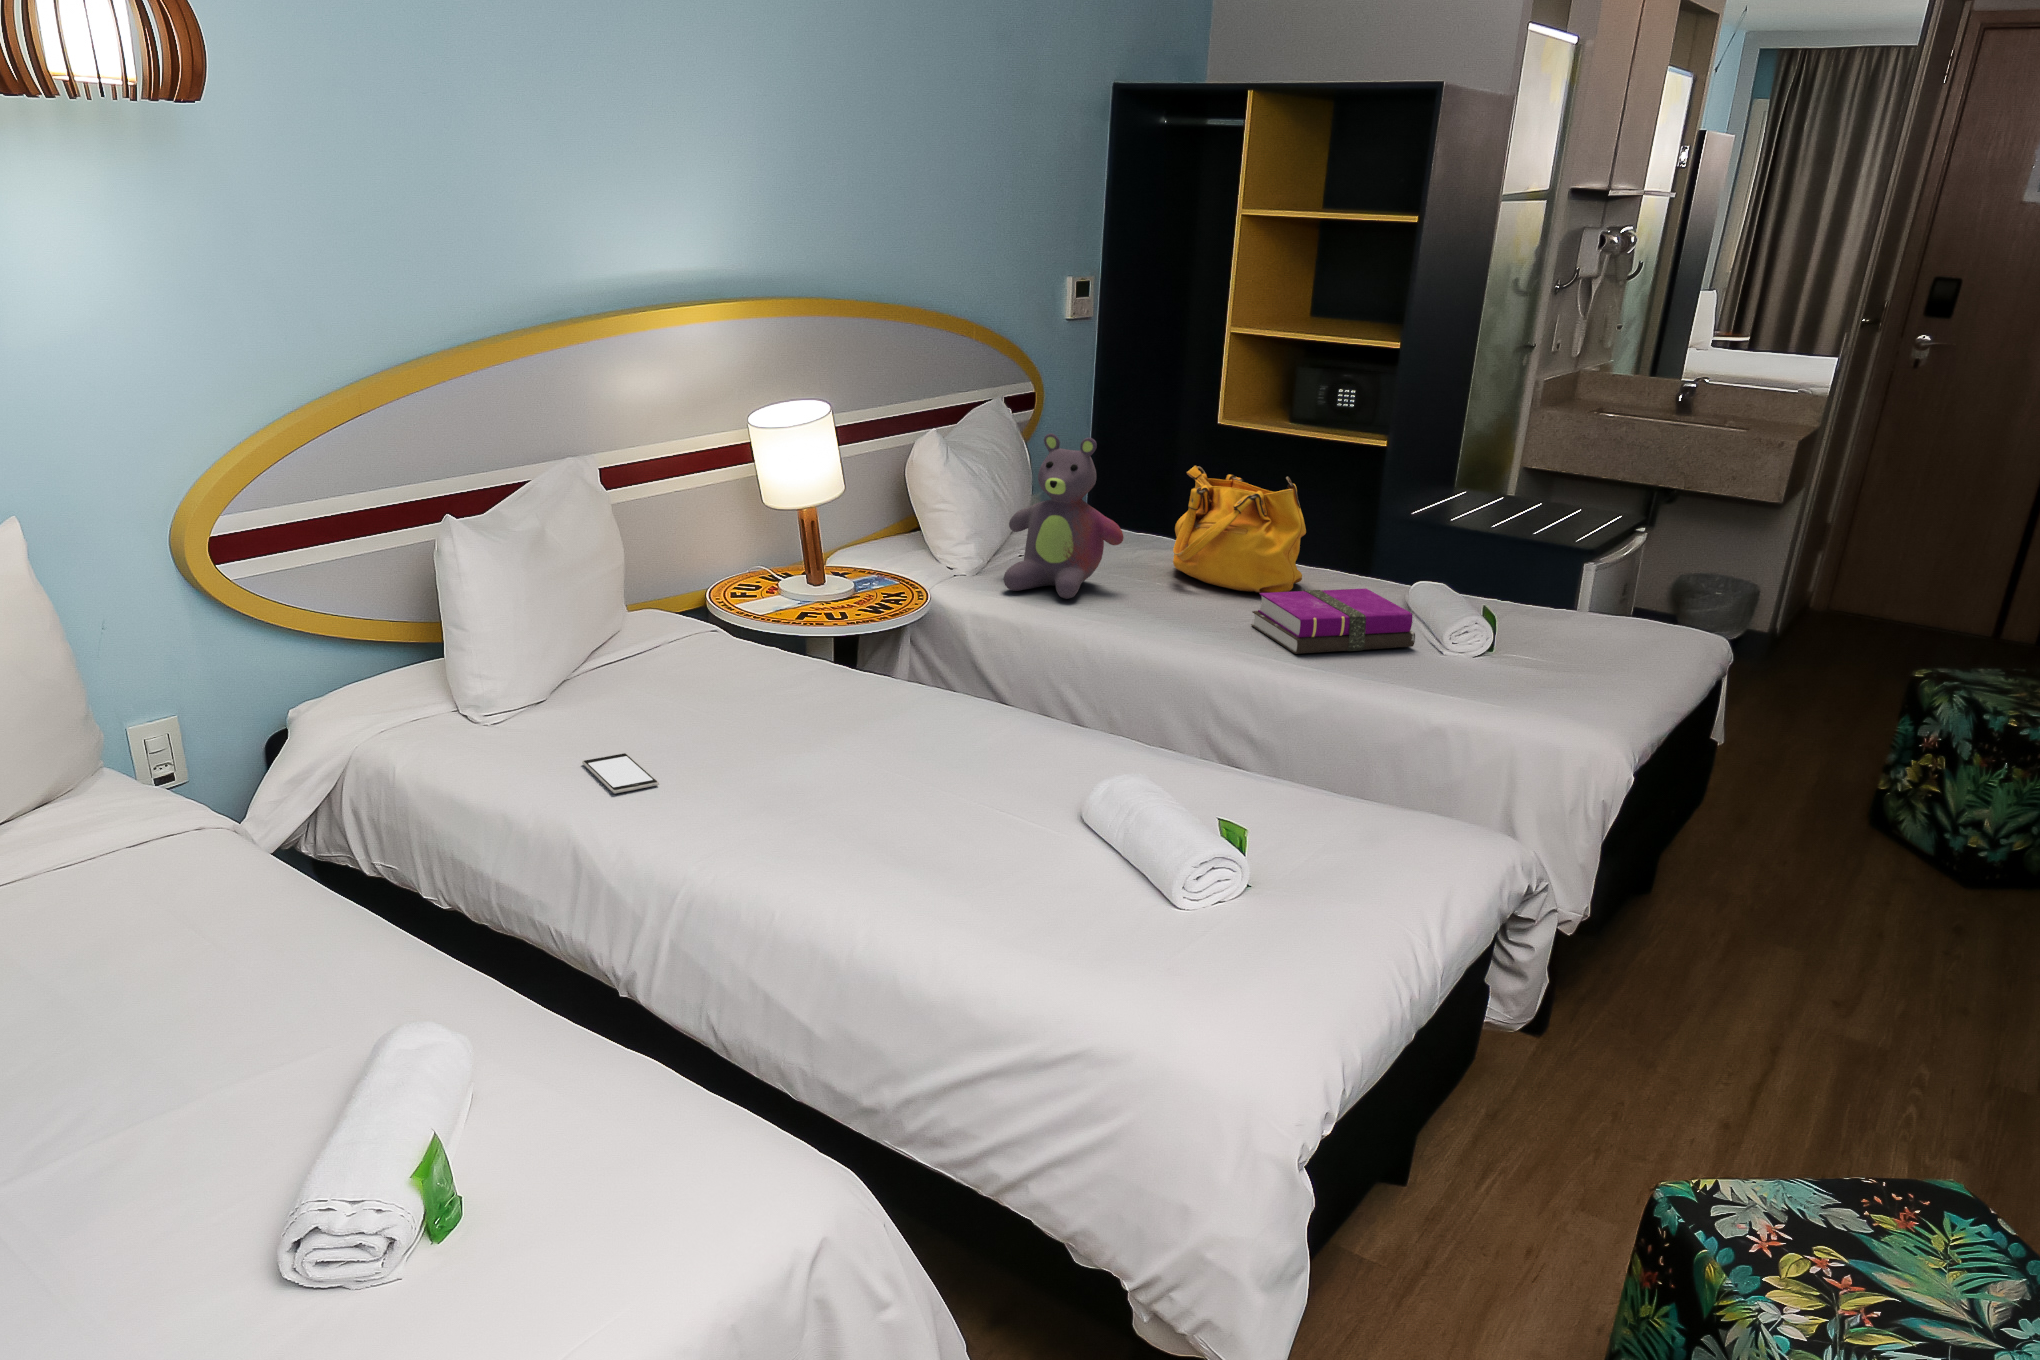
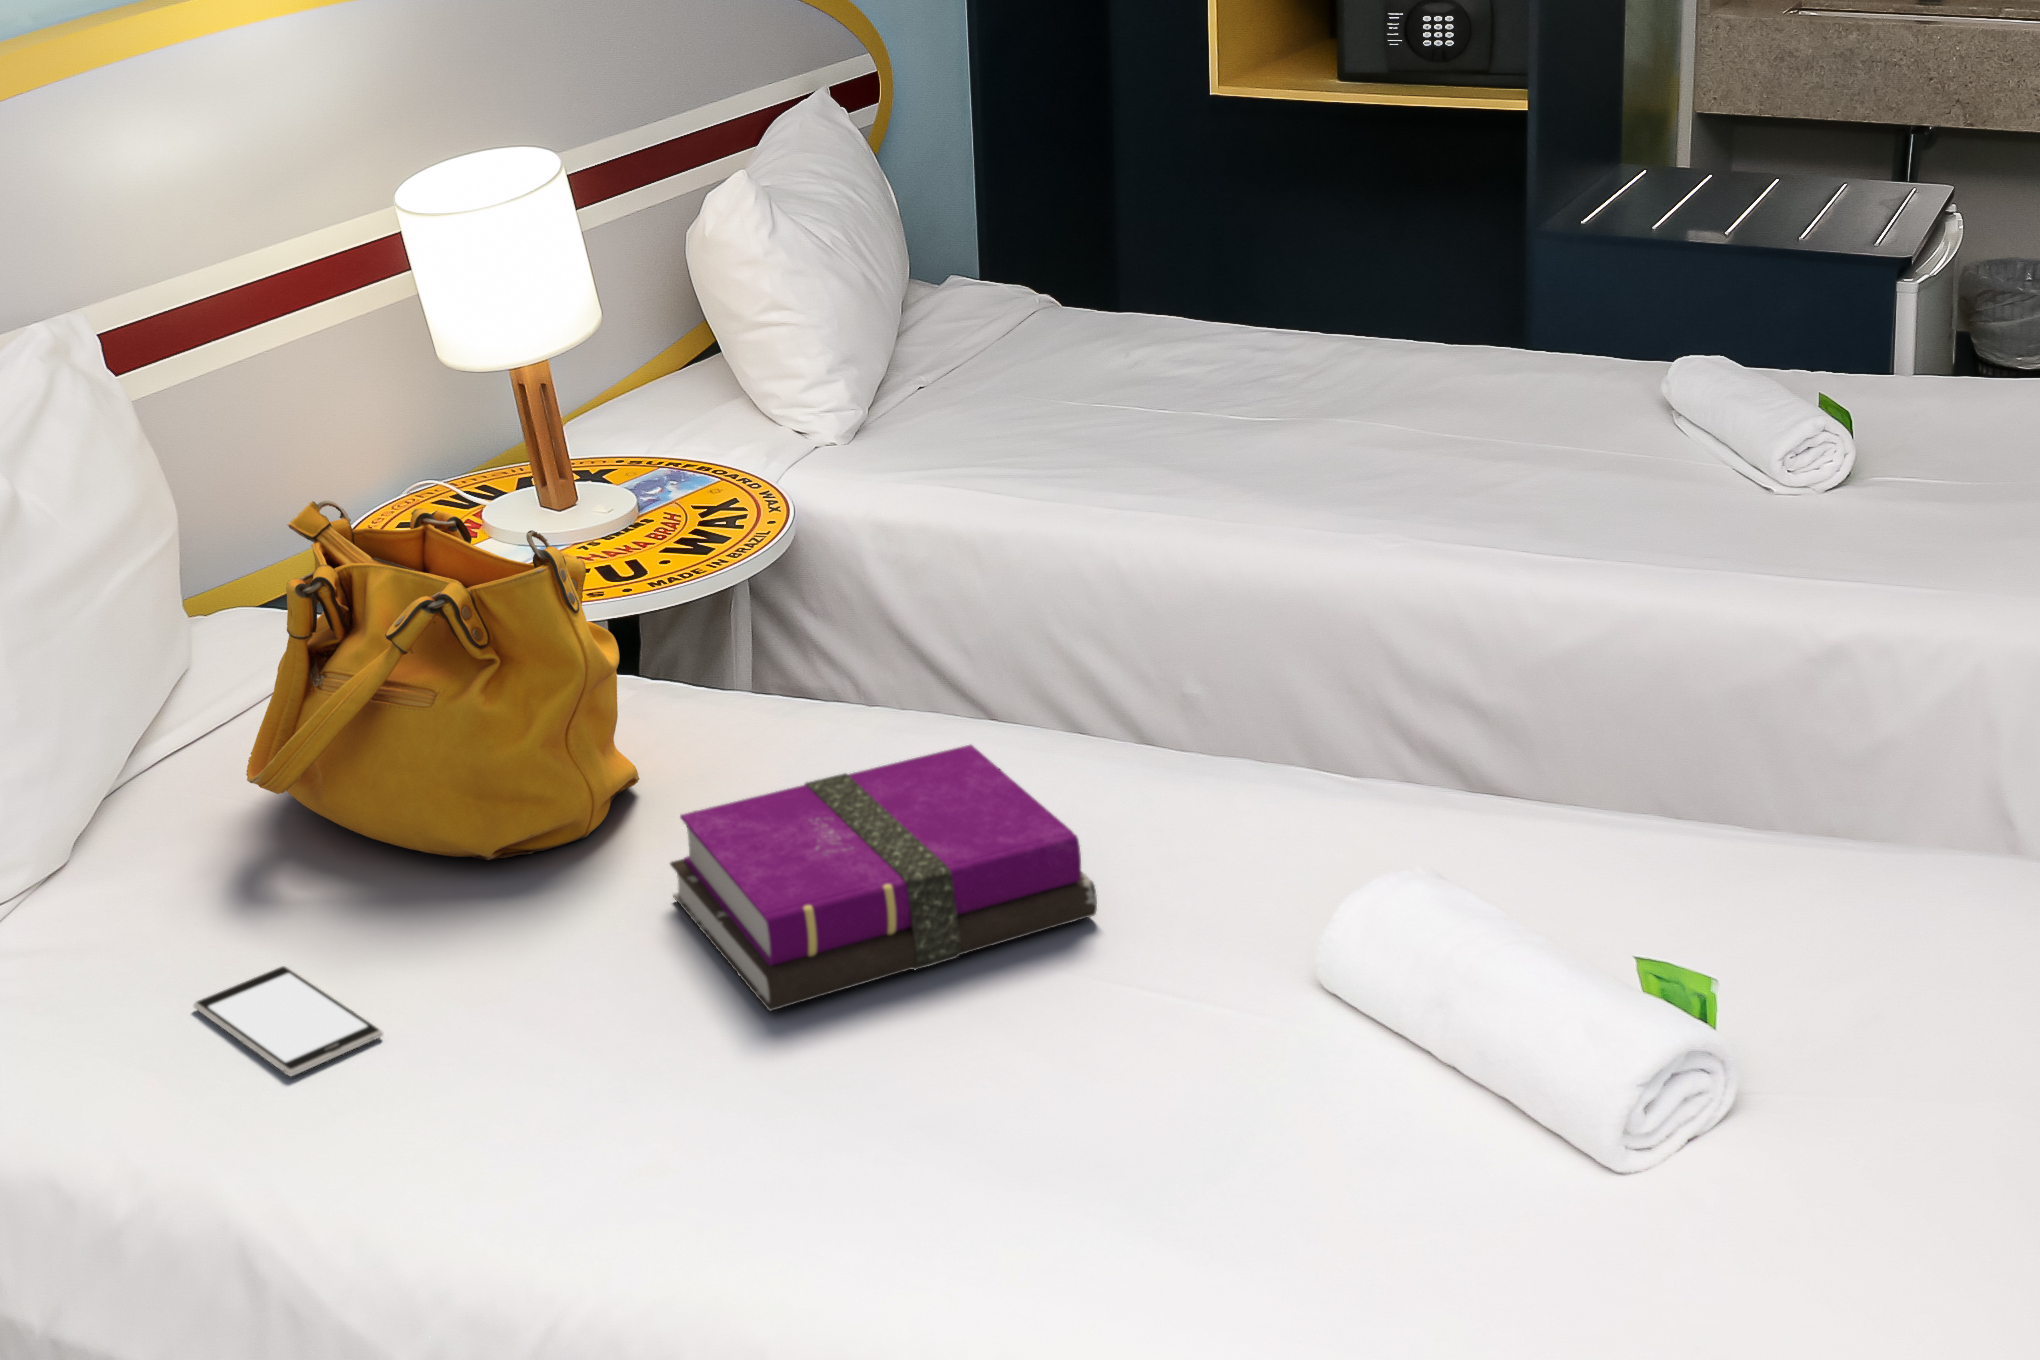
stuffed bear: present [1004,433,1124,599] -> none [899,161,1123,466]
handbag: present [1173,466,1306,593] -> present [246,500,640,860]
notebook: present [1251,588,1415,654] -> present [670,745,1097,1011]

